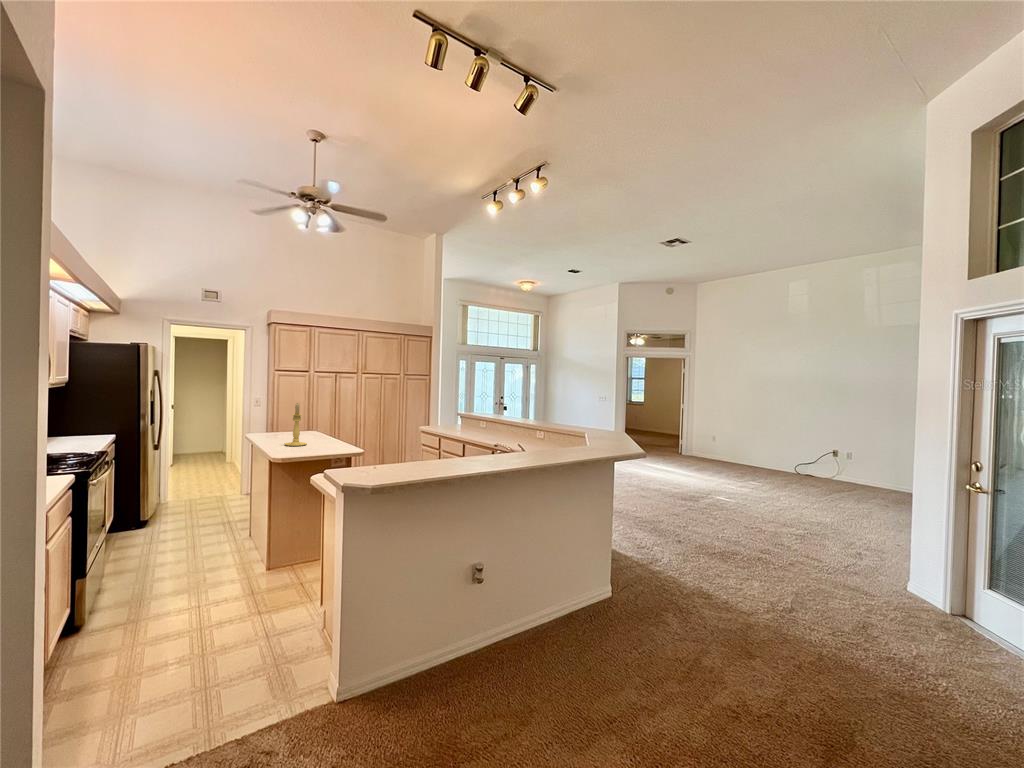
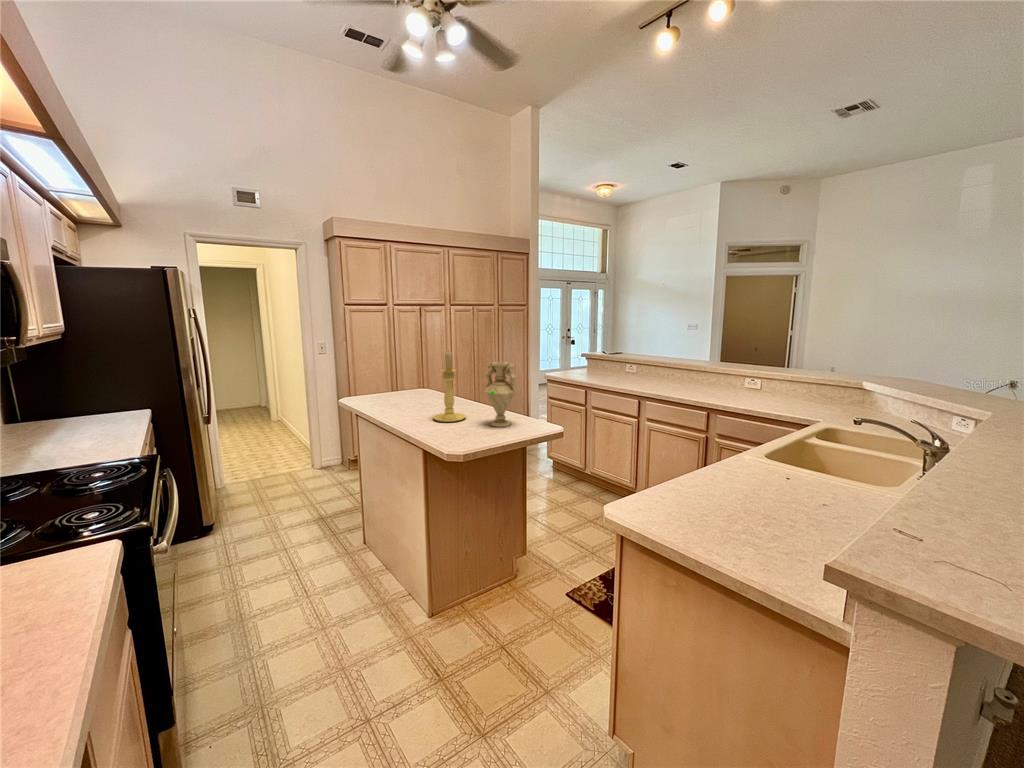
vase: none [312,410,333,449] -> present [485,362,516,427]

